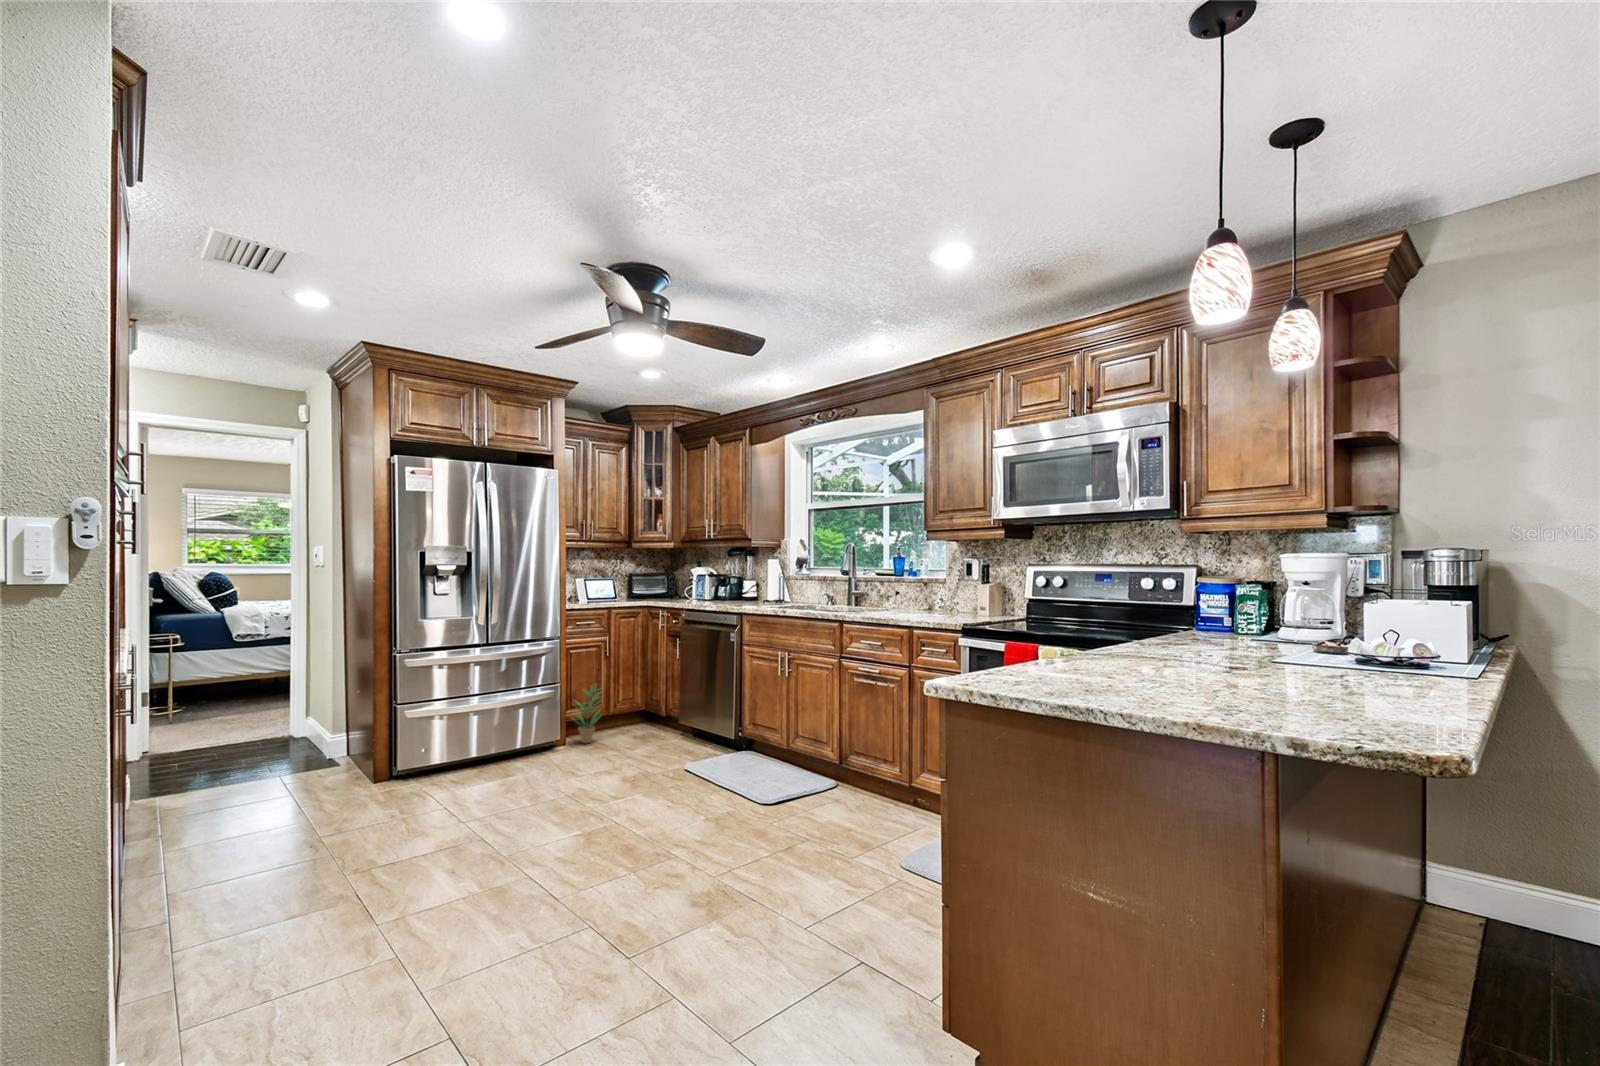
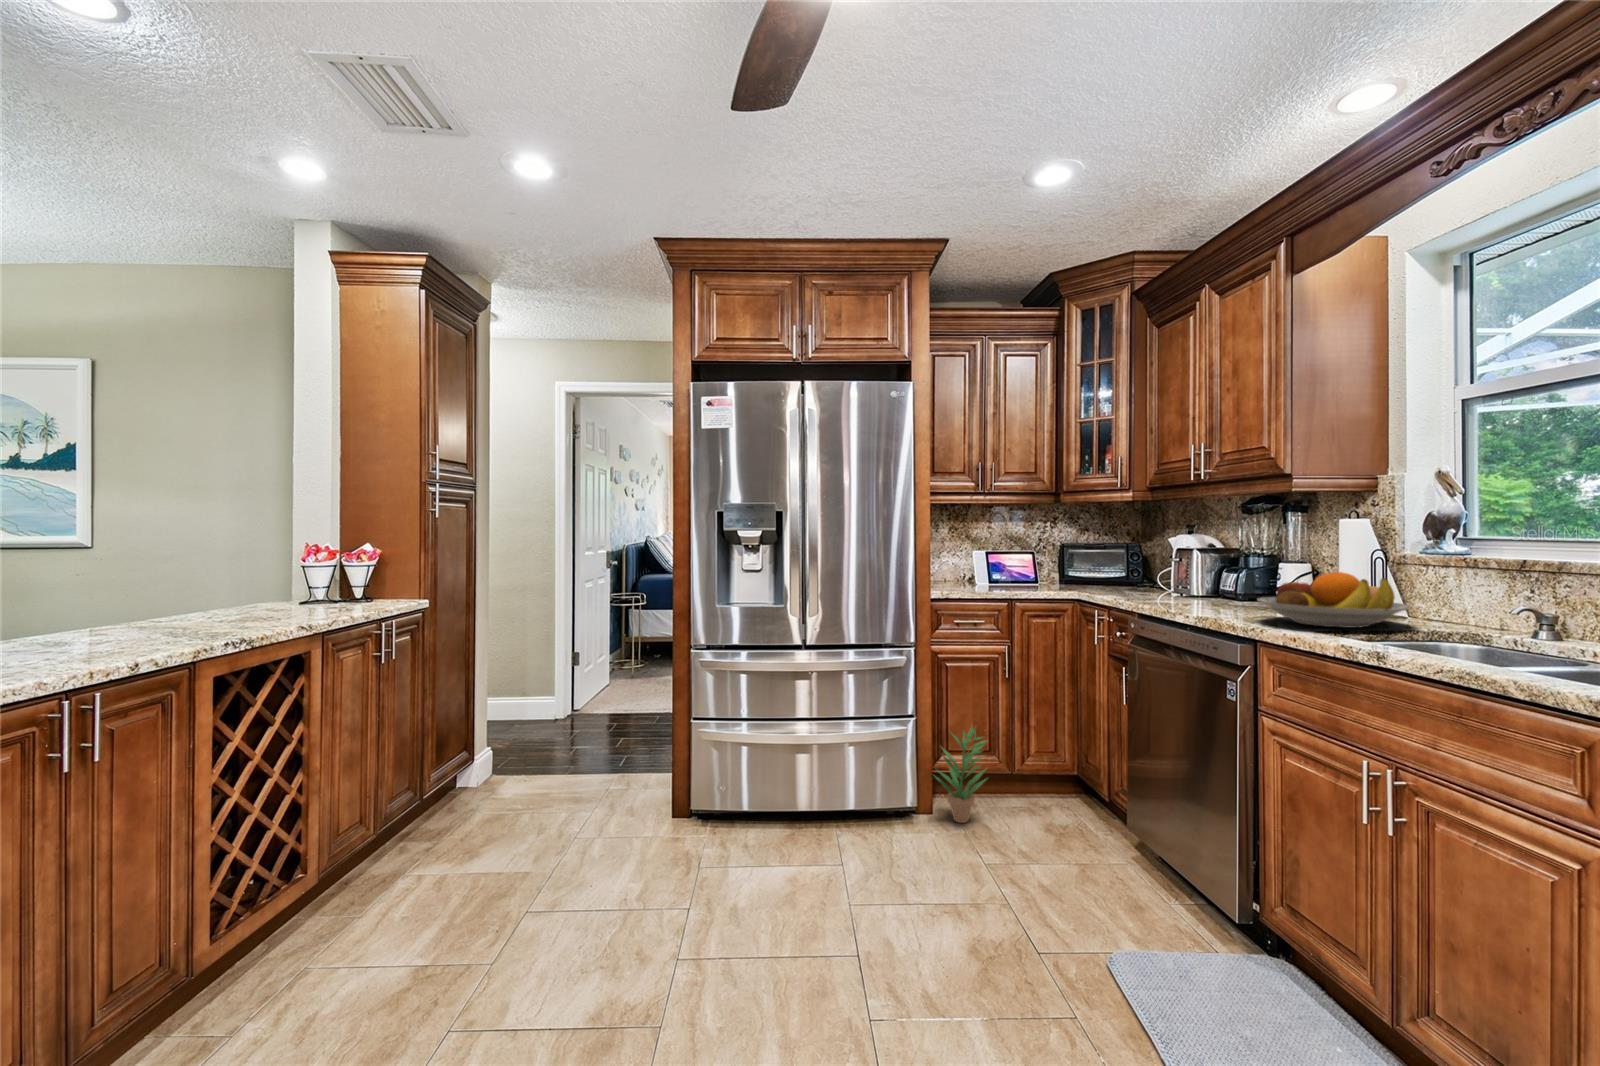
fruit bowl: none [740,583,793,606] -> present [1257,572,1411,628]

